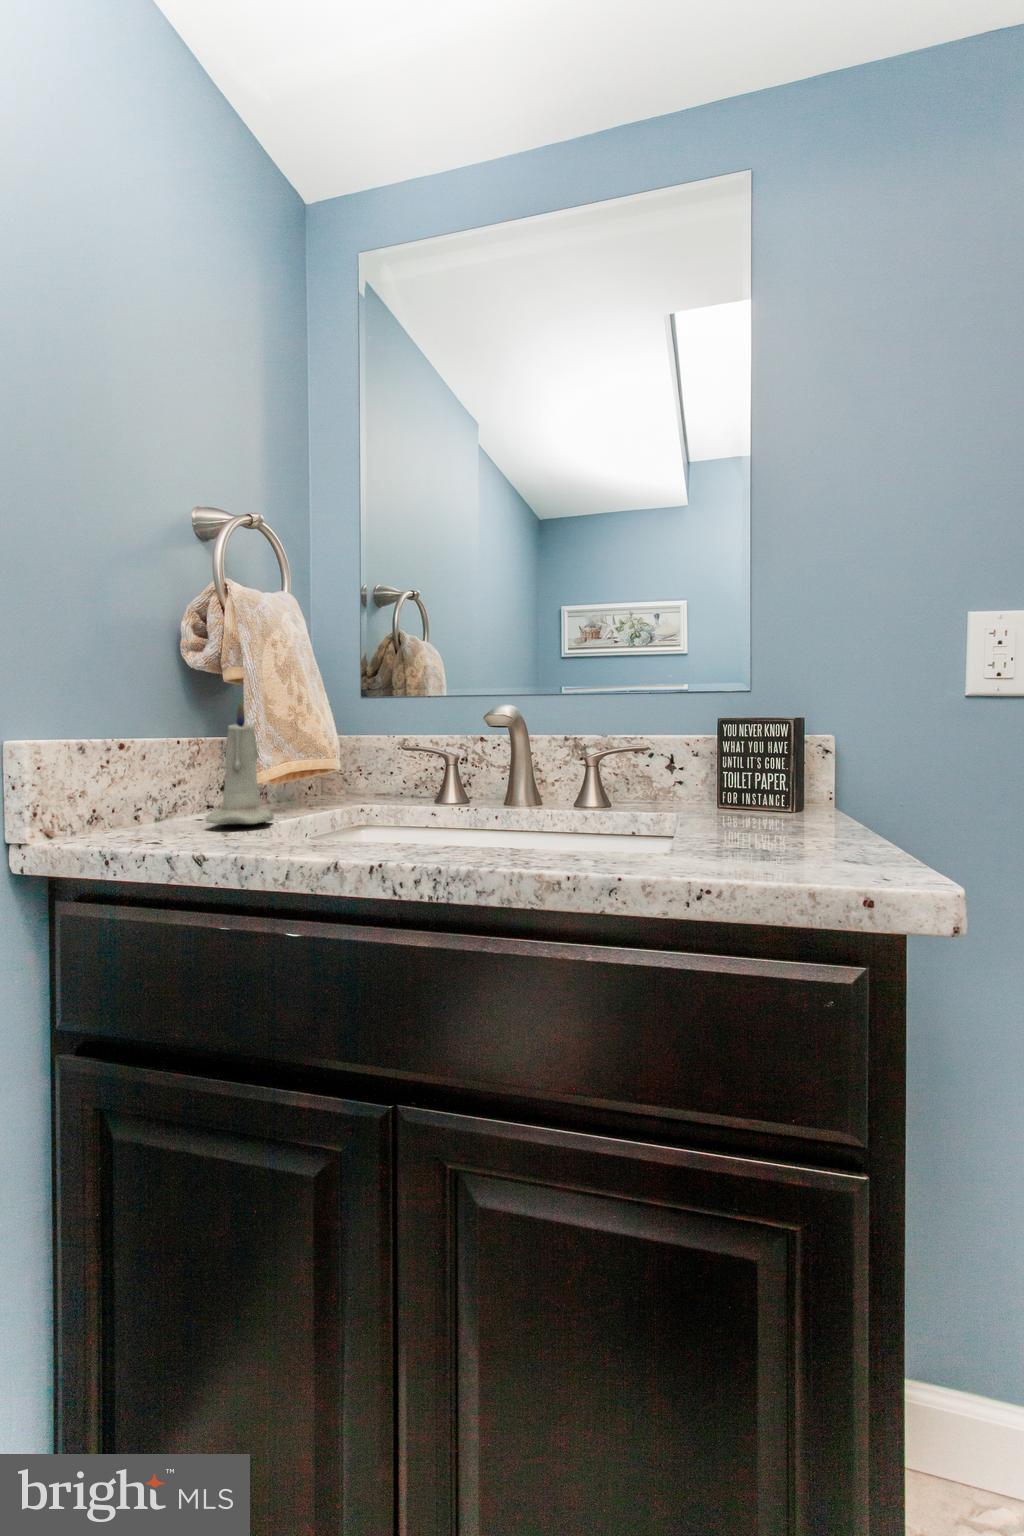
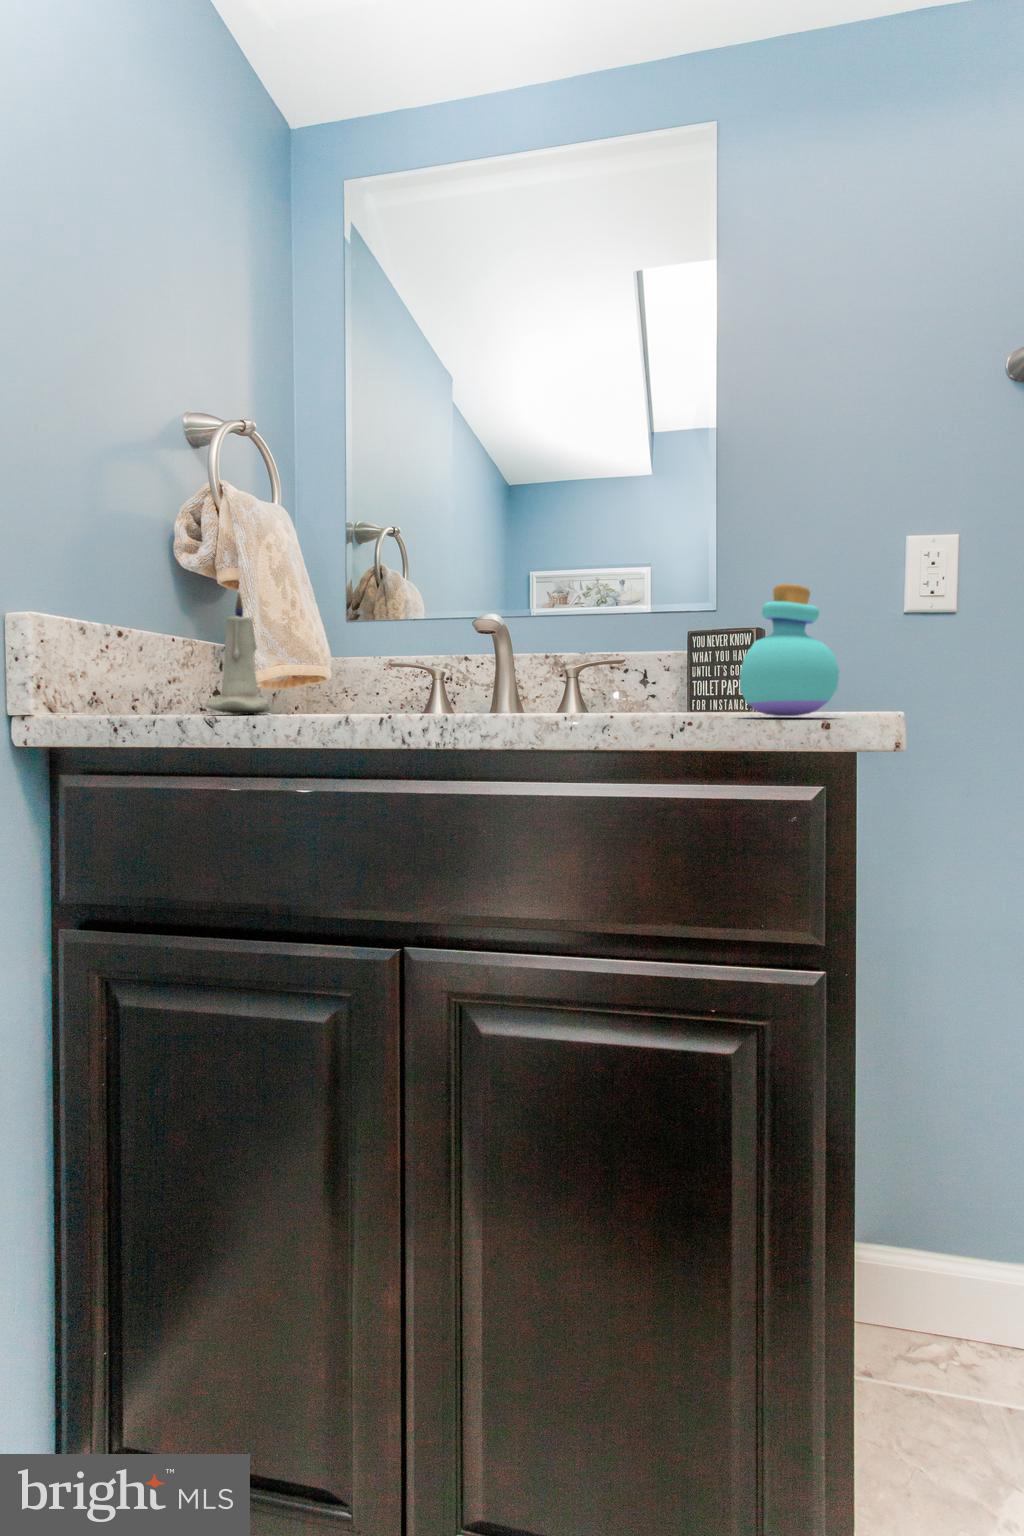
perfume bottle: none [753,724,861,865] -> present [740,584,839,716]

